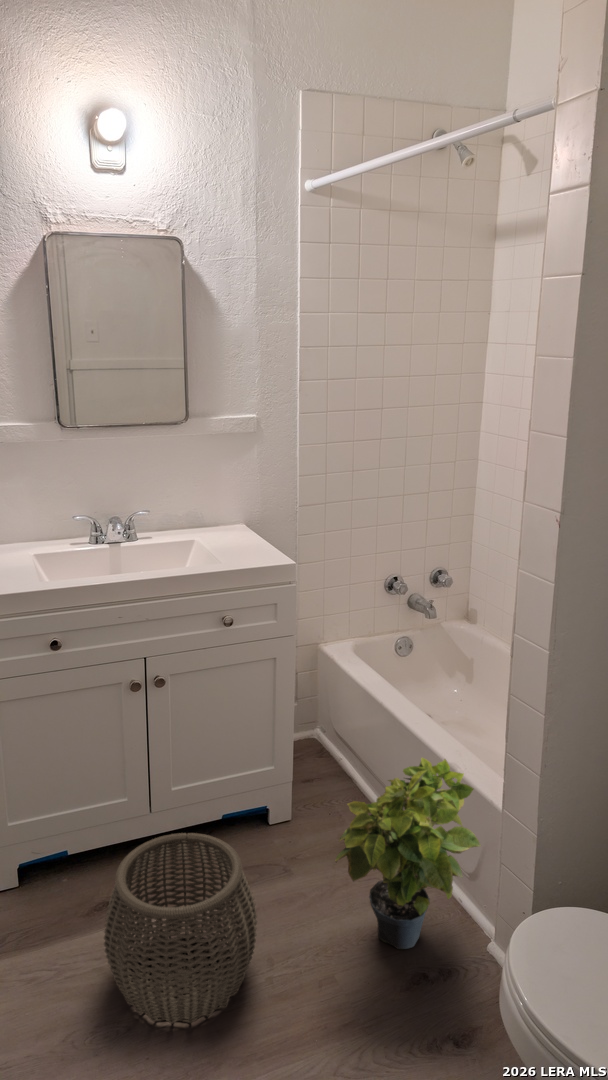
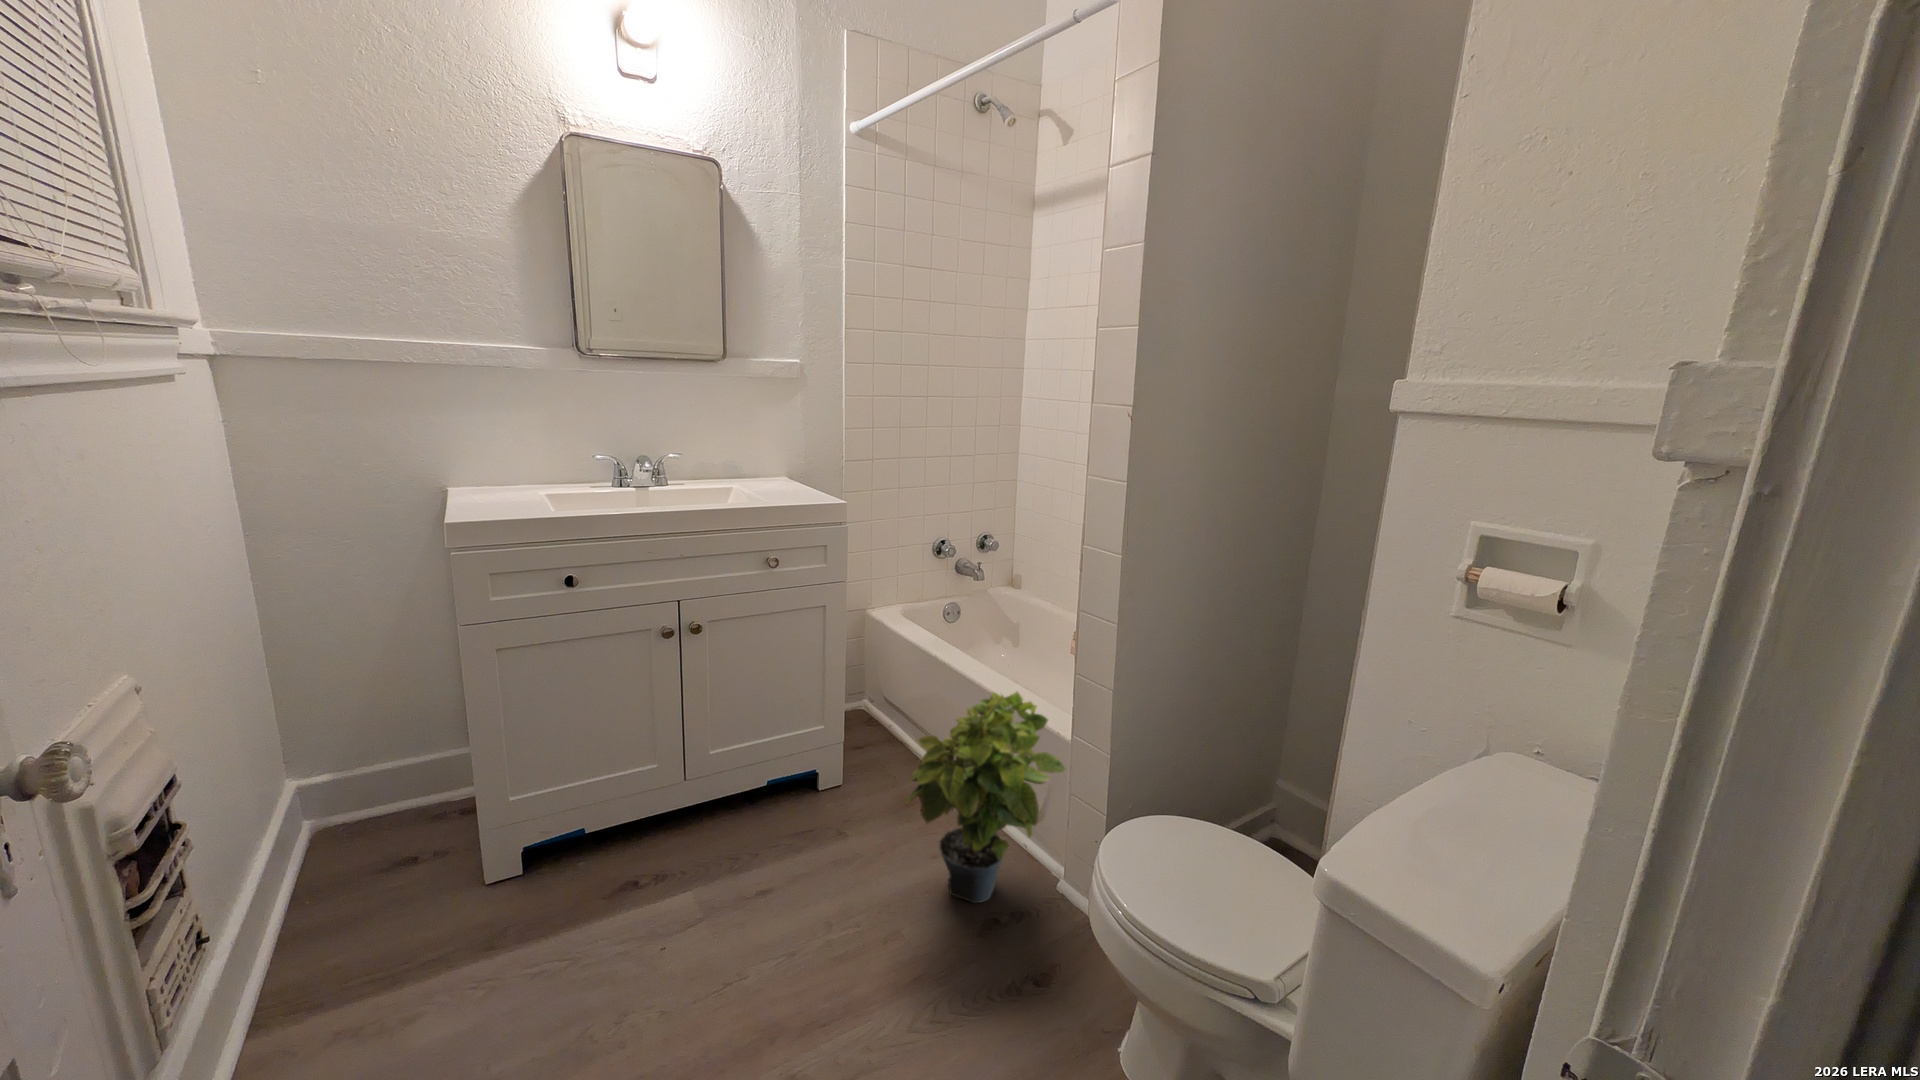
woven basket: present [104,833,257,1024] -> none [626,788,816,1015]

